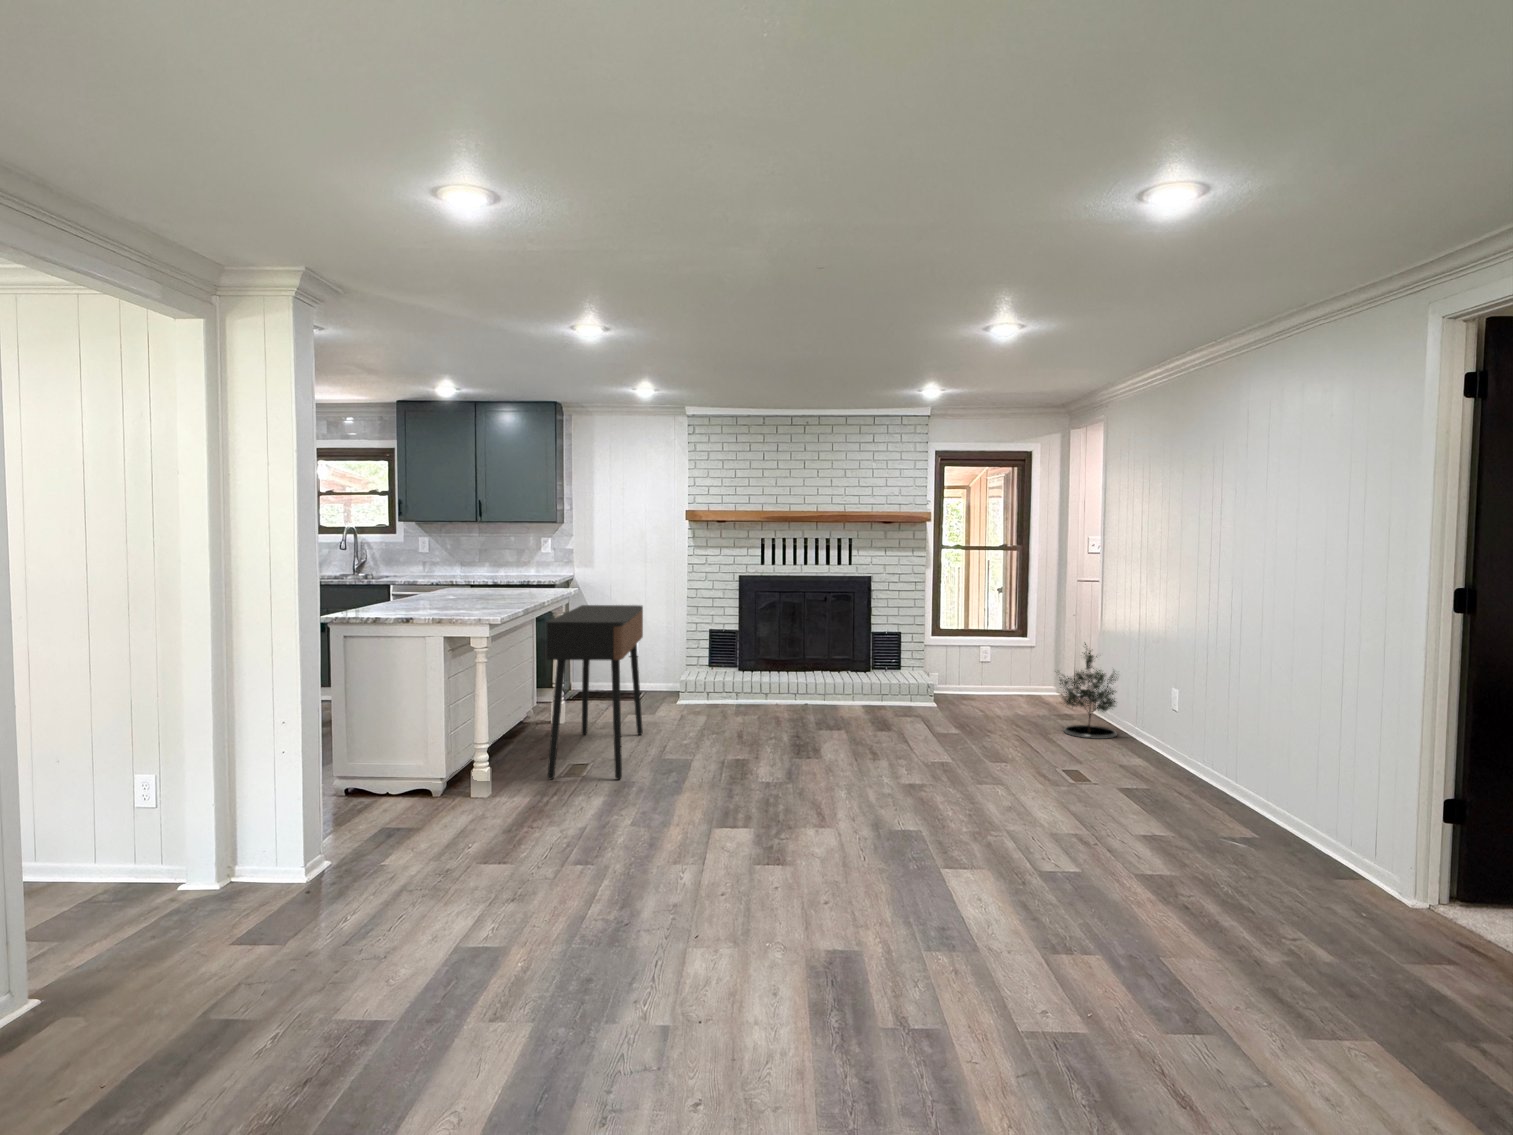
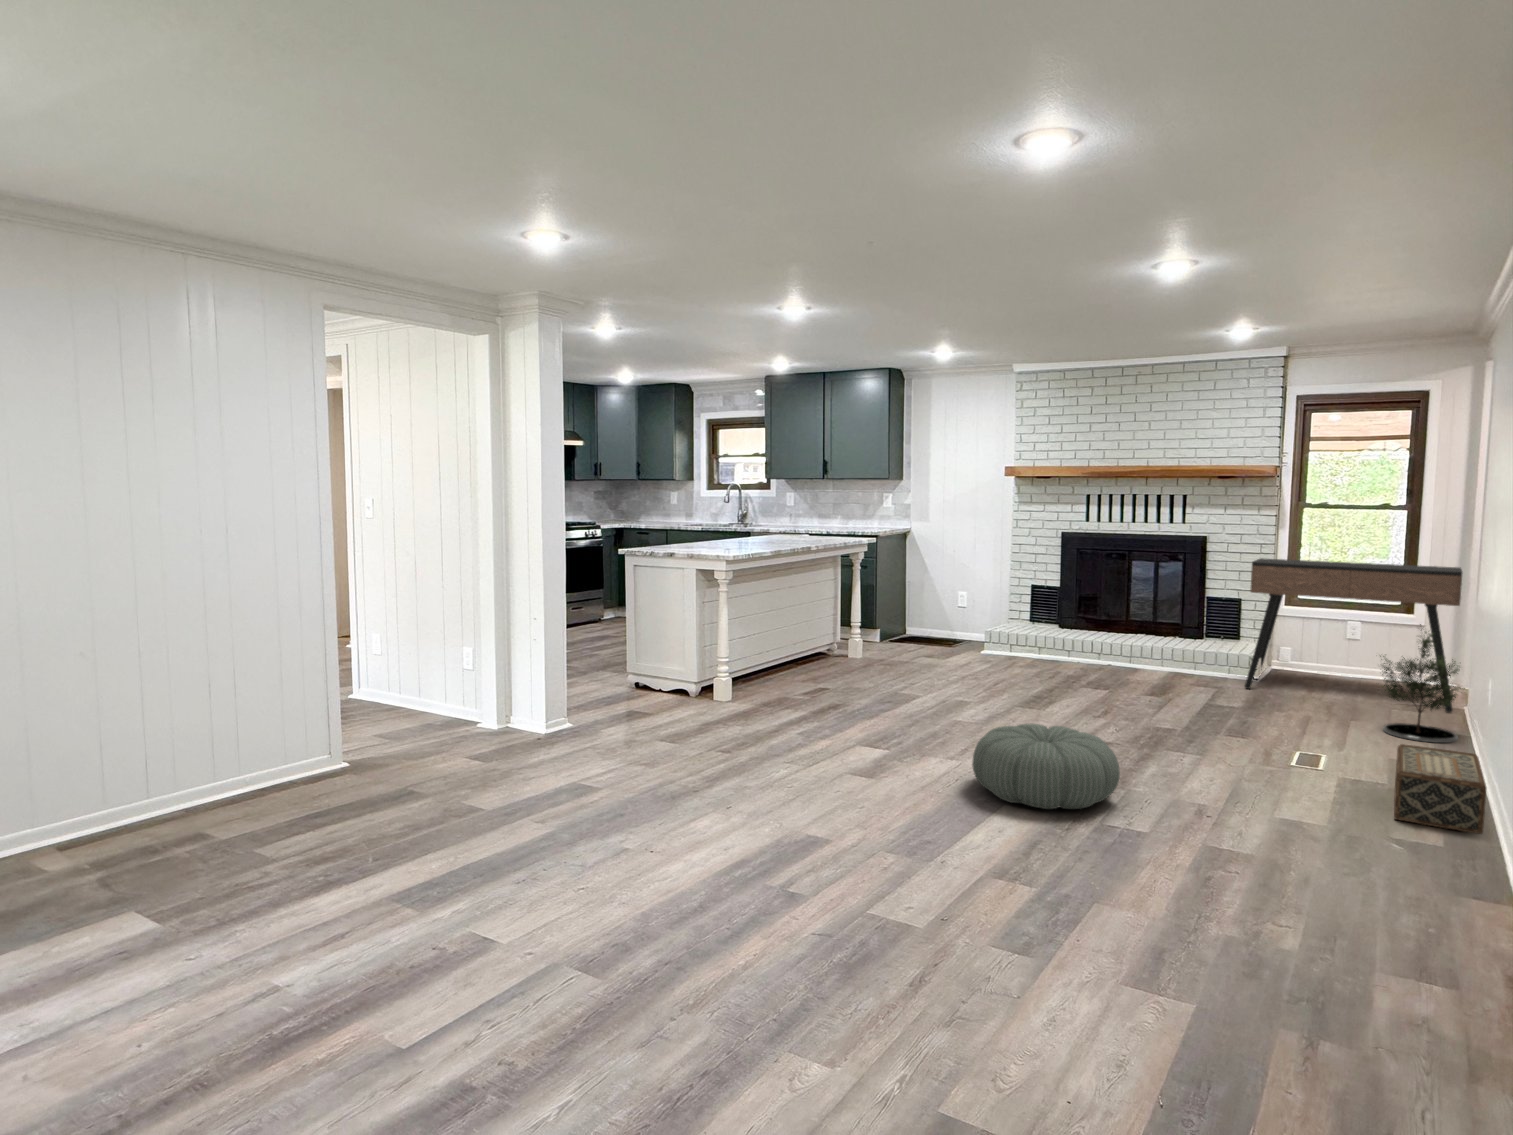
console table: present [546,605,643,779] -> present [1245,558,1462,713]
woven basket: none [1145,743,1245,808] -> present [1394,744,1486,834]
pouf: none [873,768,1016,855] -> present [972,724,1120,809]

